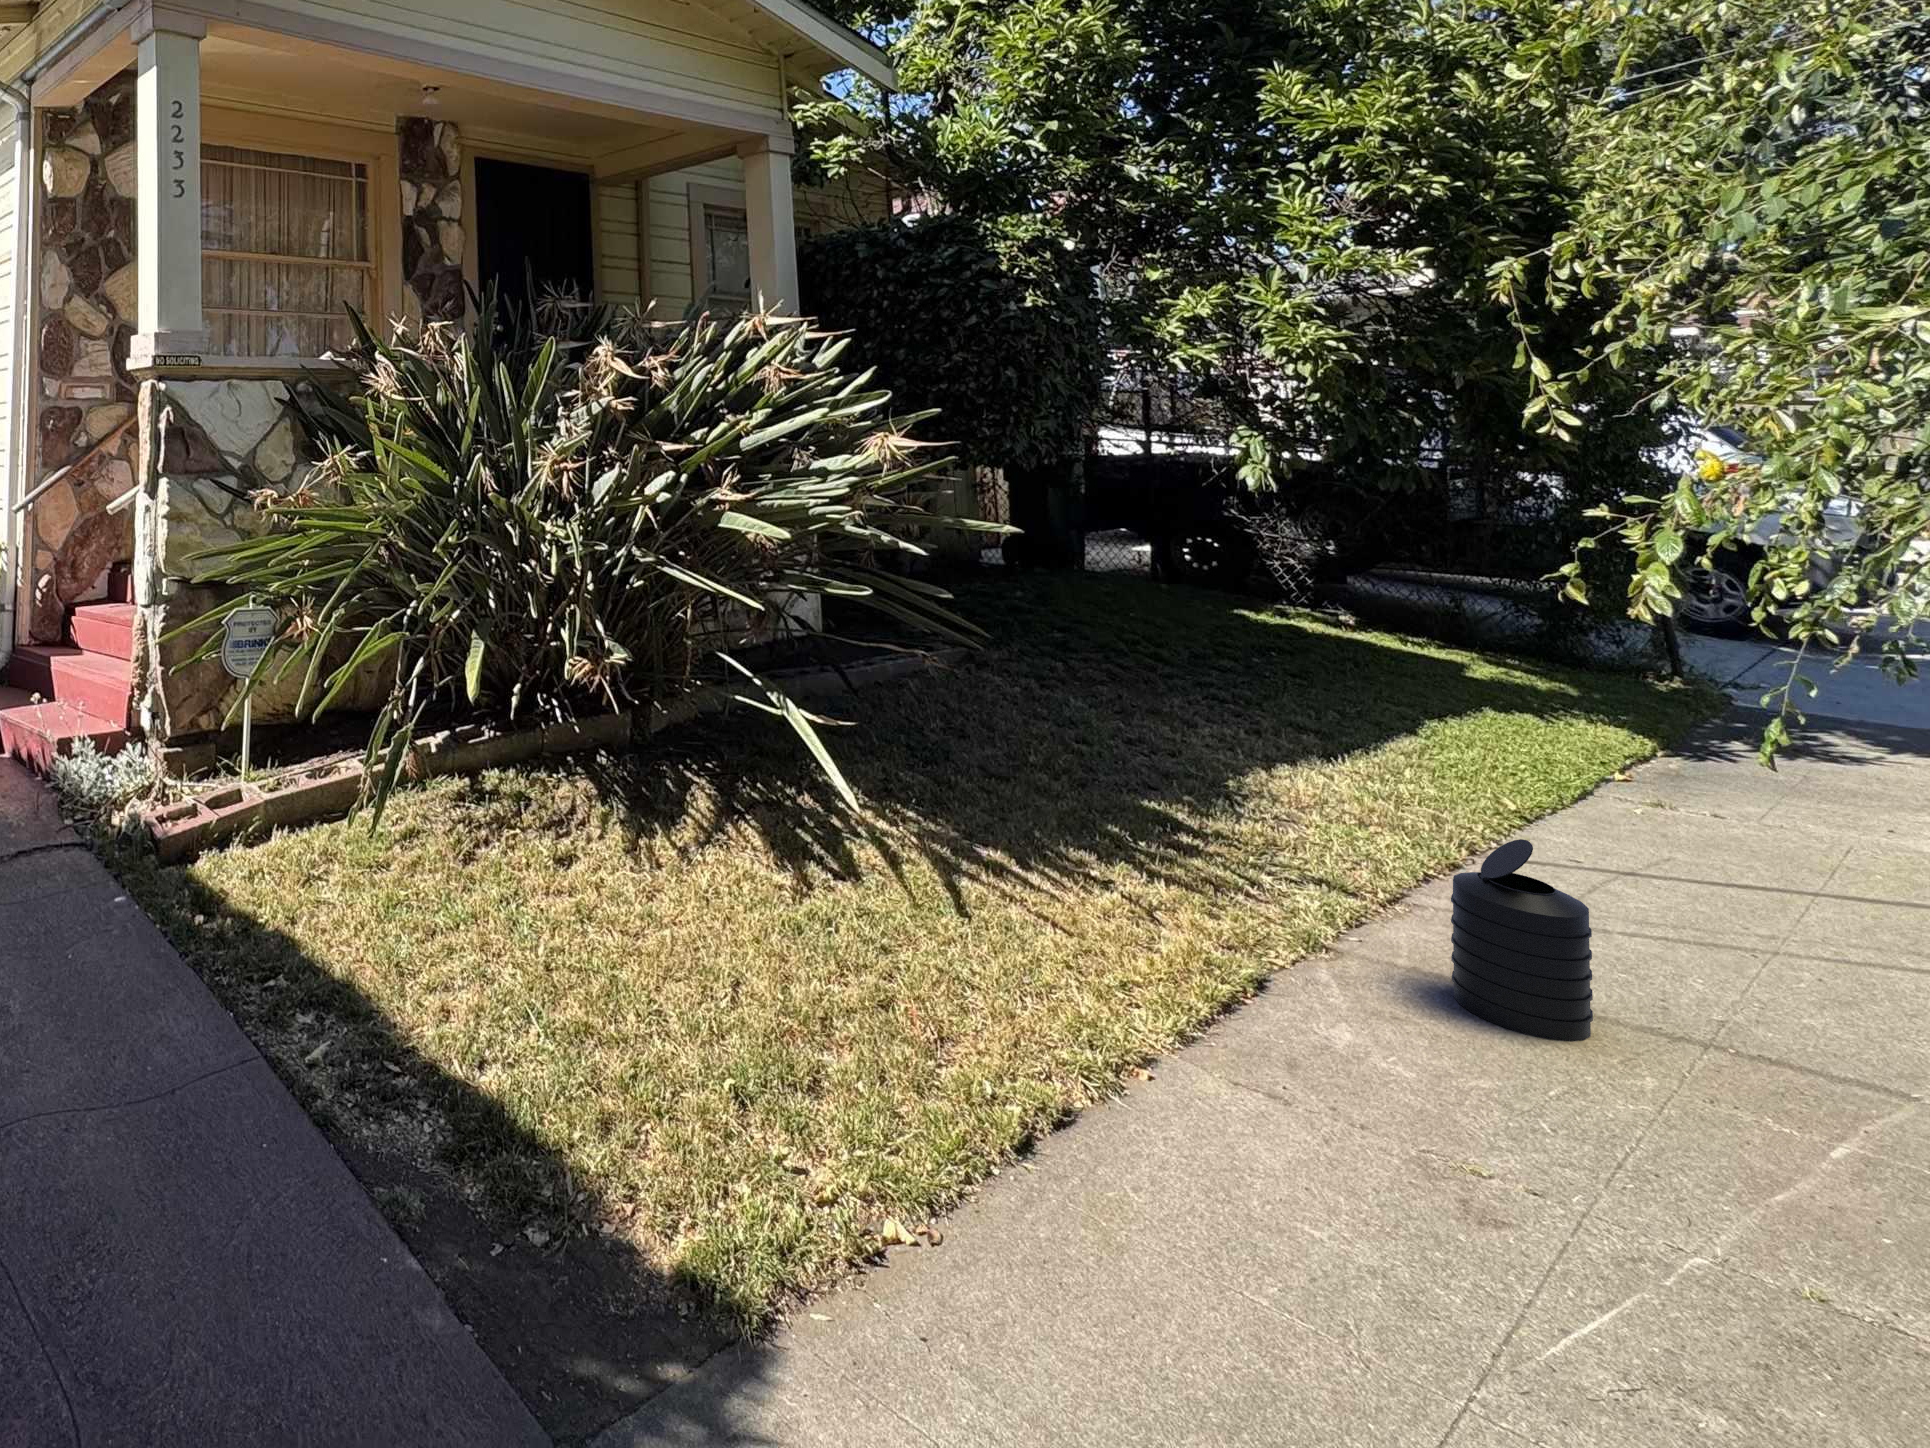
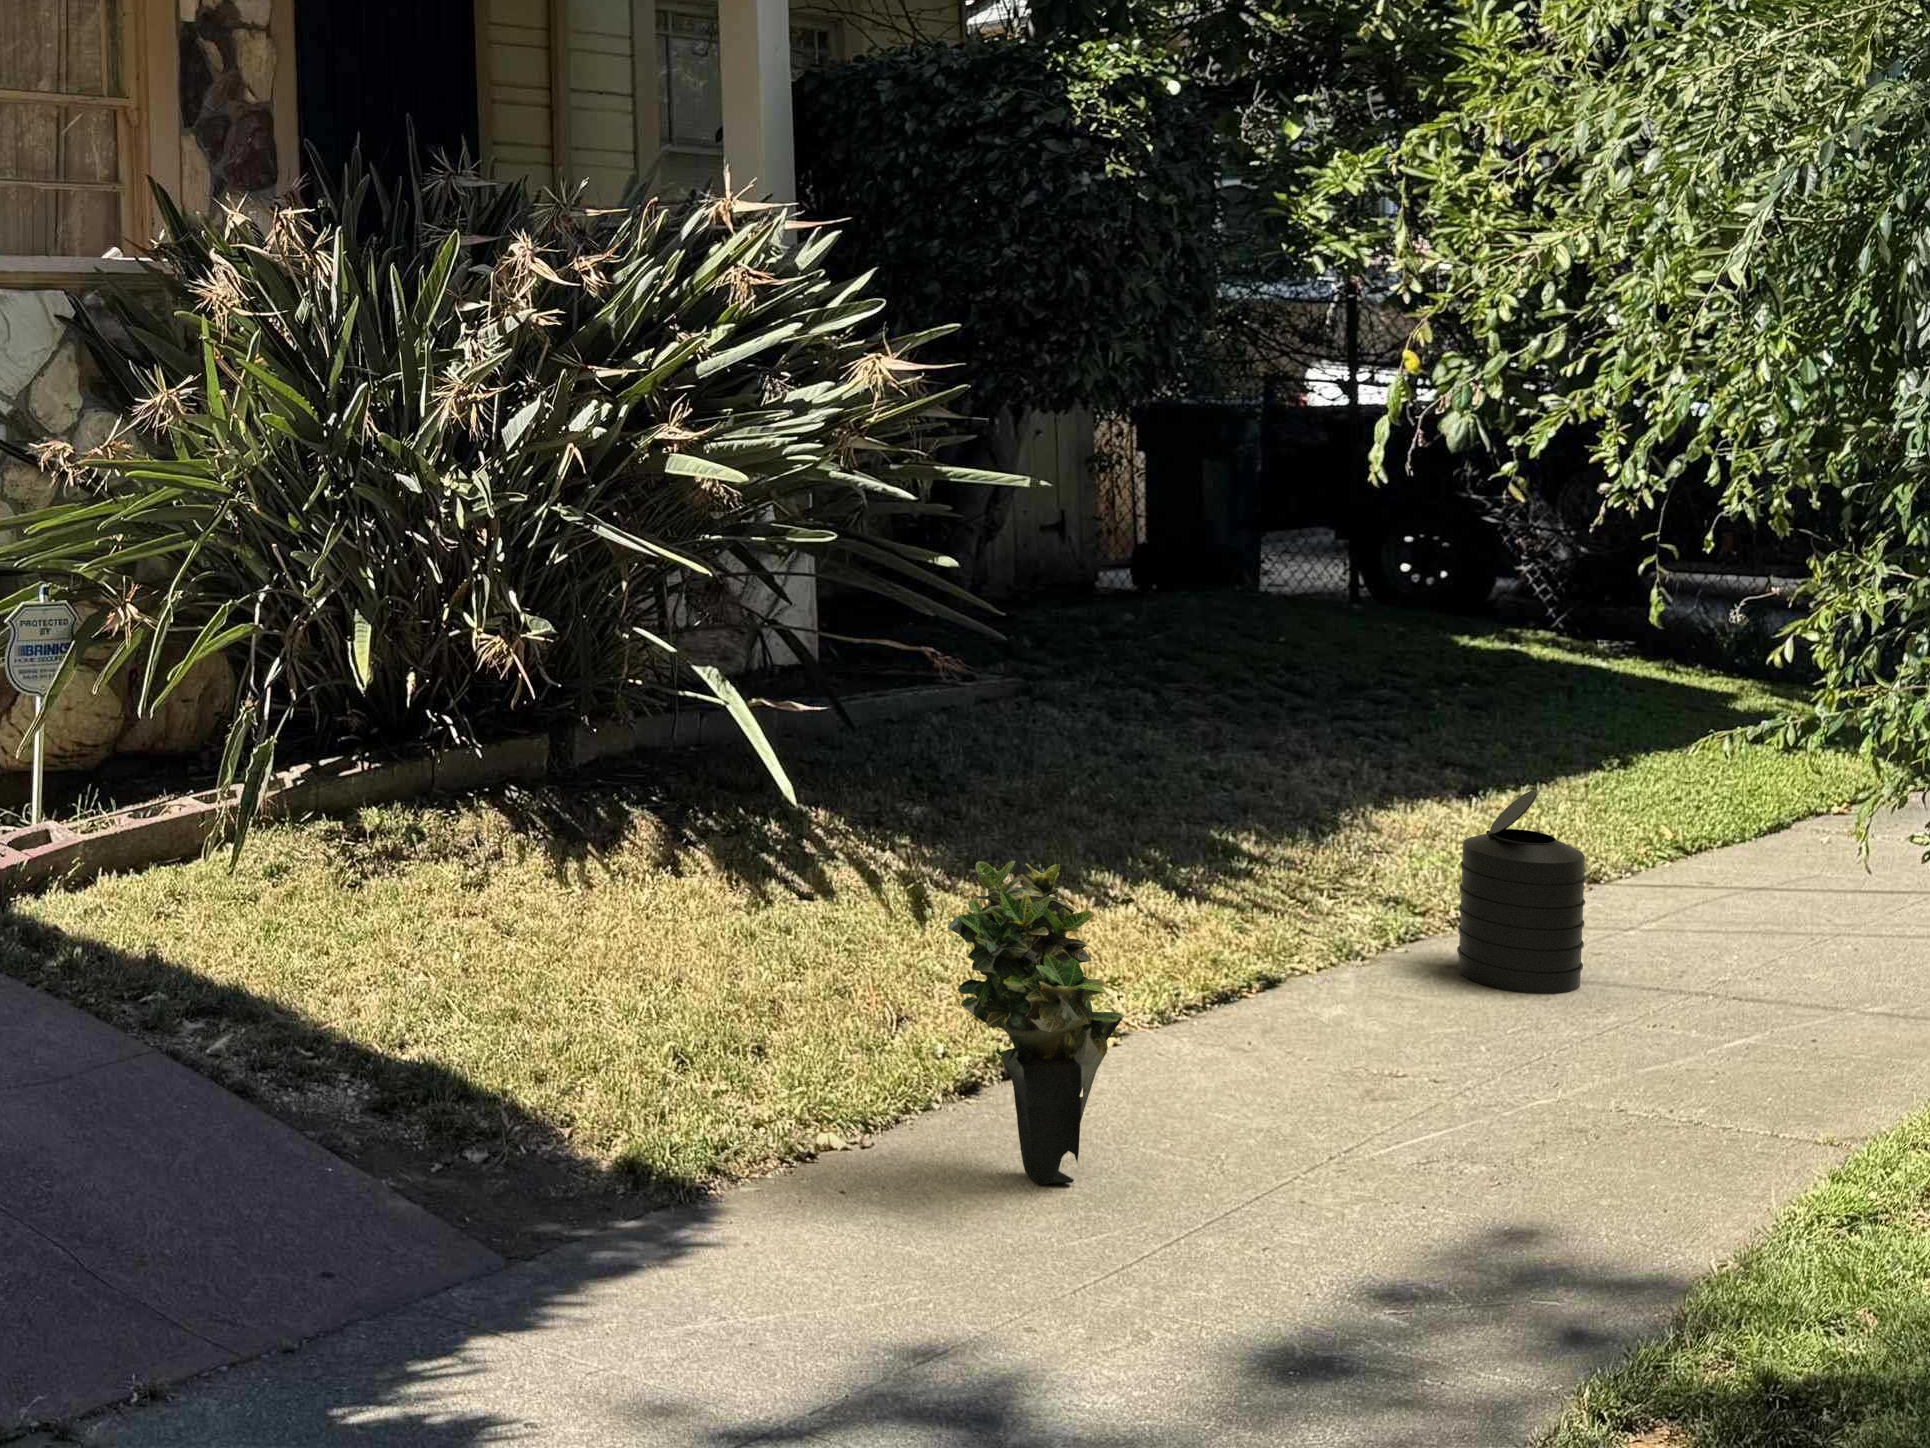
potted plant: none [1018,947,1222,1338] -> present [948,861,1124,1186]

